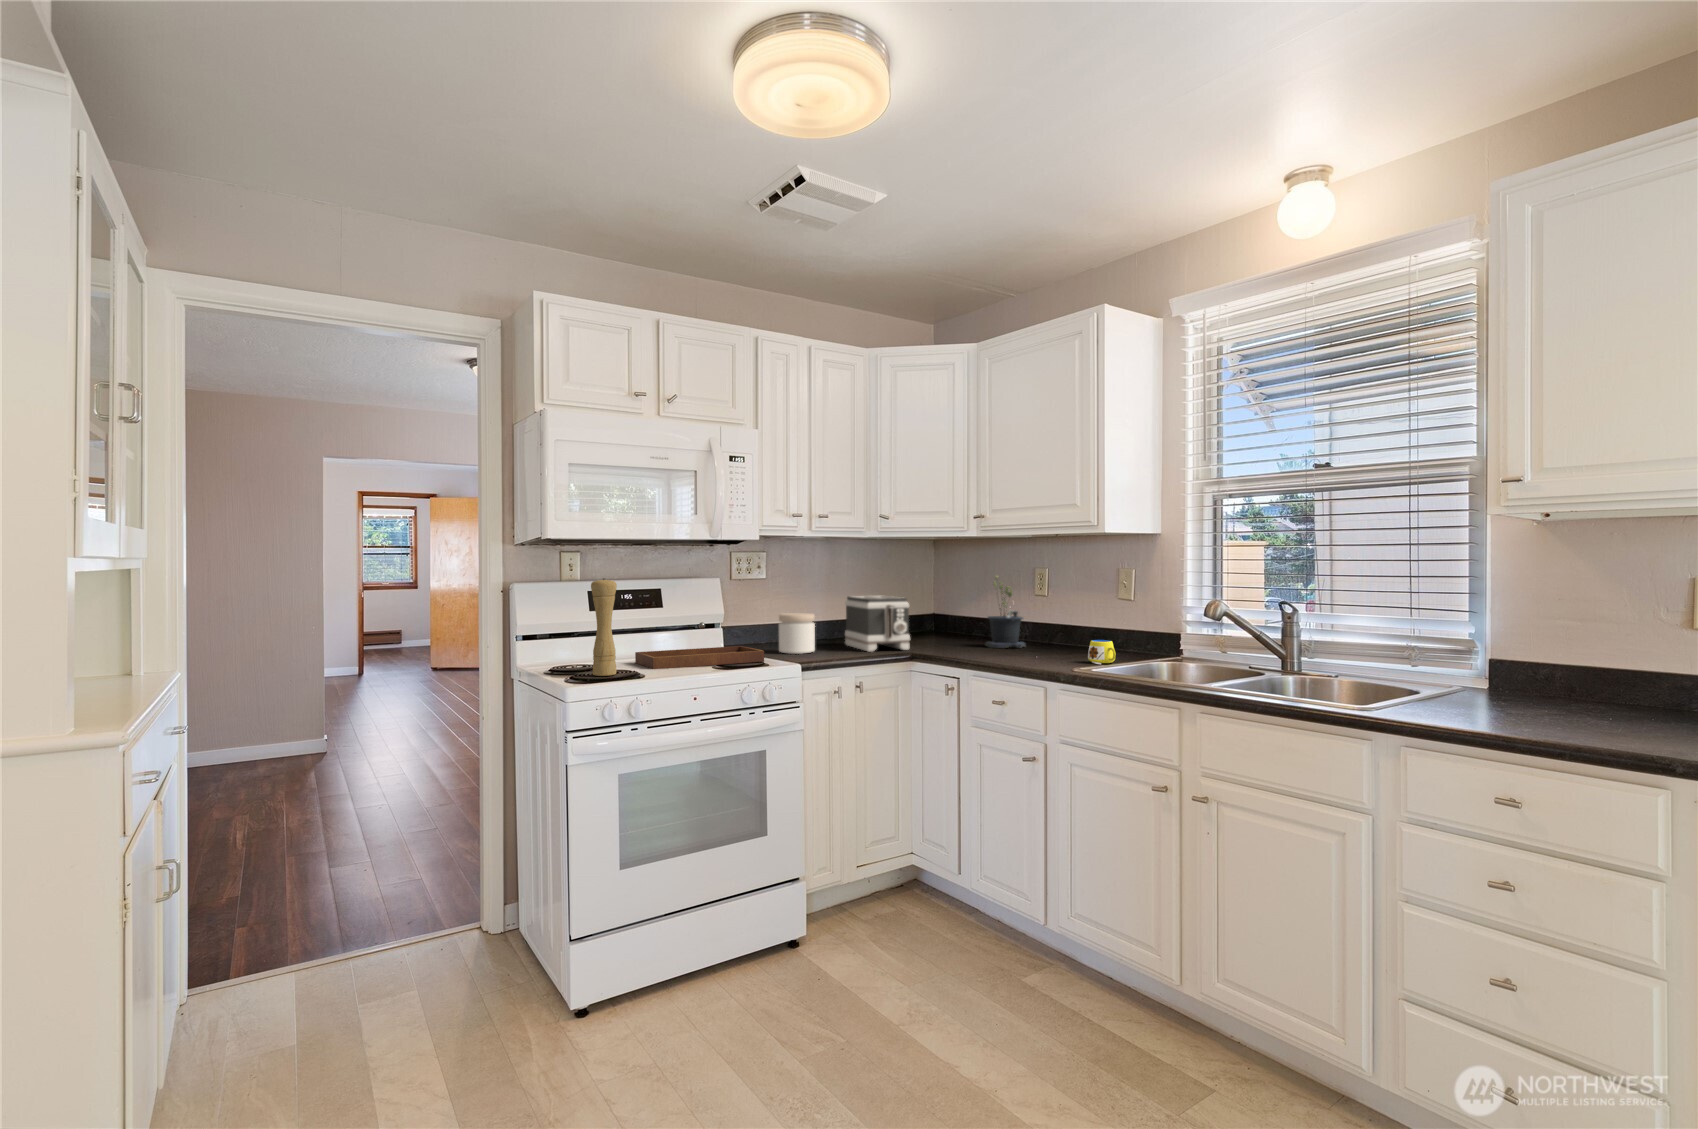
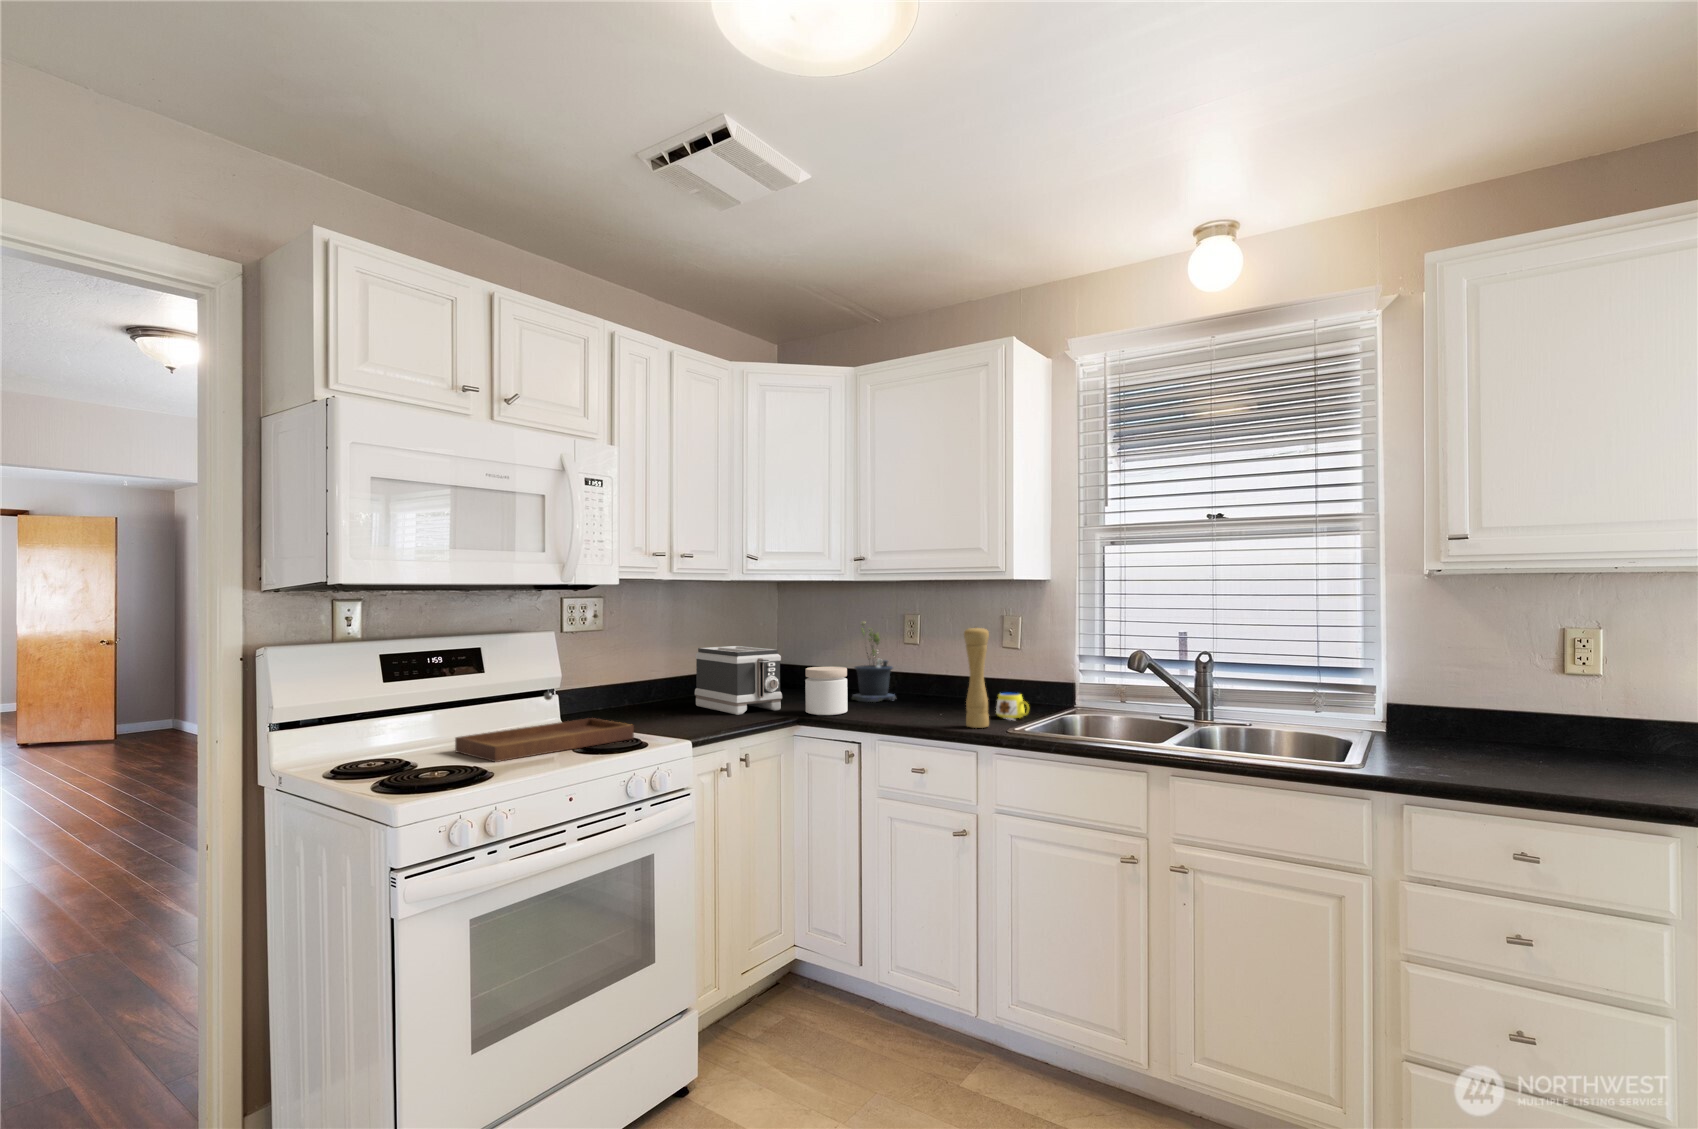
pepper mill: present [591,578,617,676] -> present [964,626,989,728]
jar: present [779,613,815,654] -> present [805,667,847,715]

